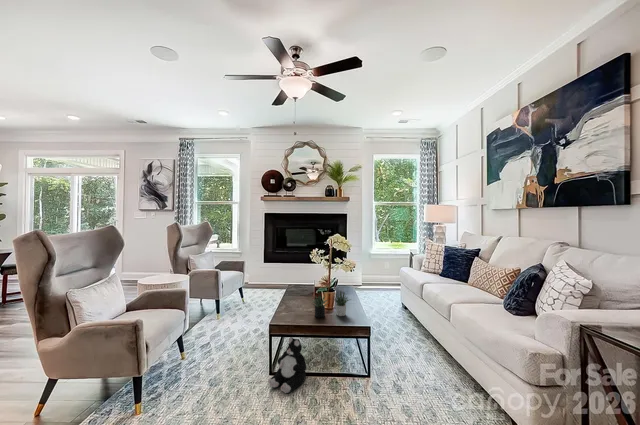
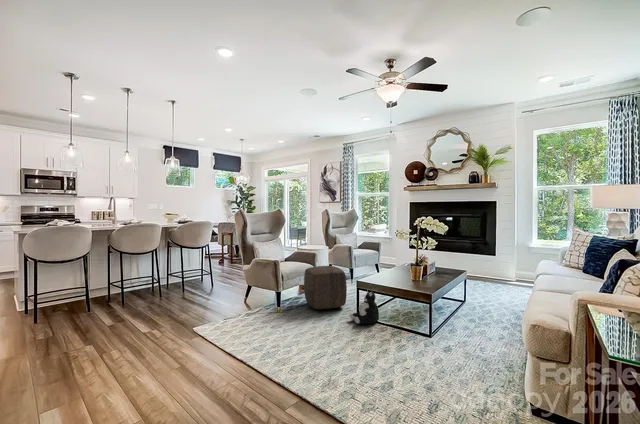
succulent plant: present [313,292,348,318] -> none [387,262,422,283]
ottoman: none [173,308,248,386] -> present [304,266,347,309]

